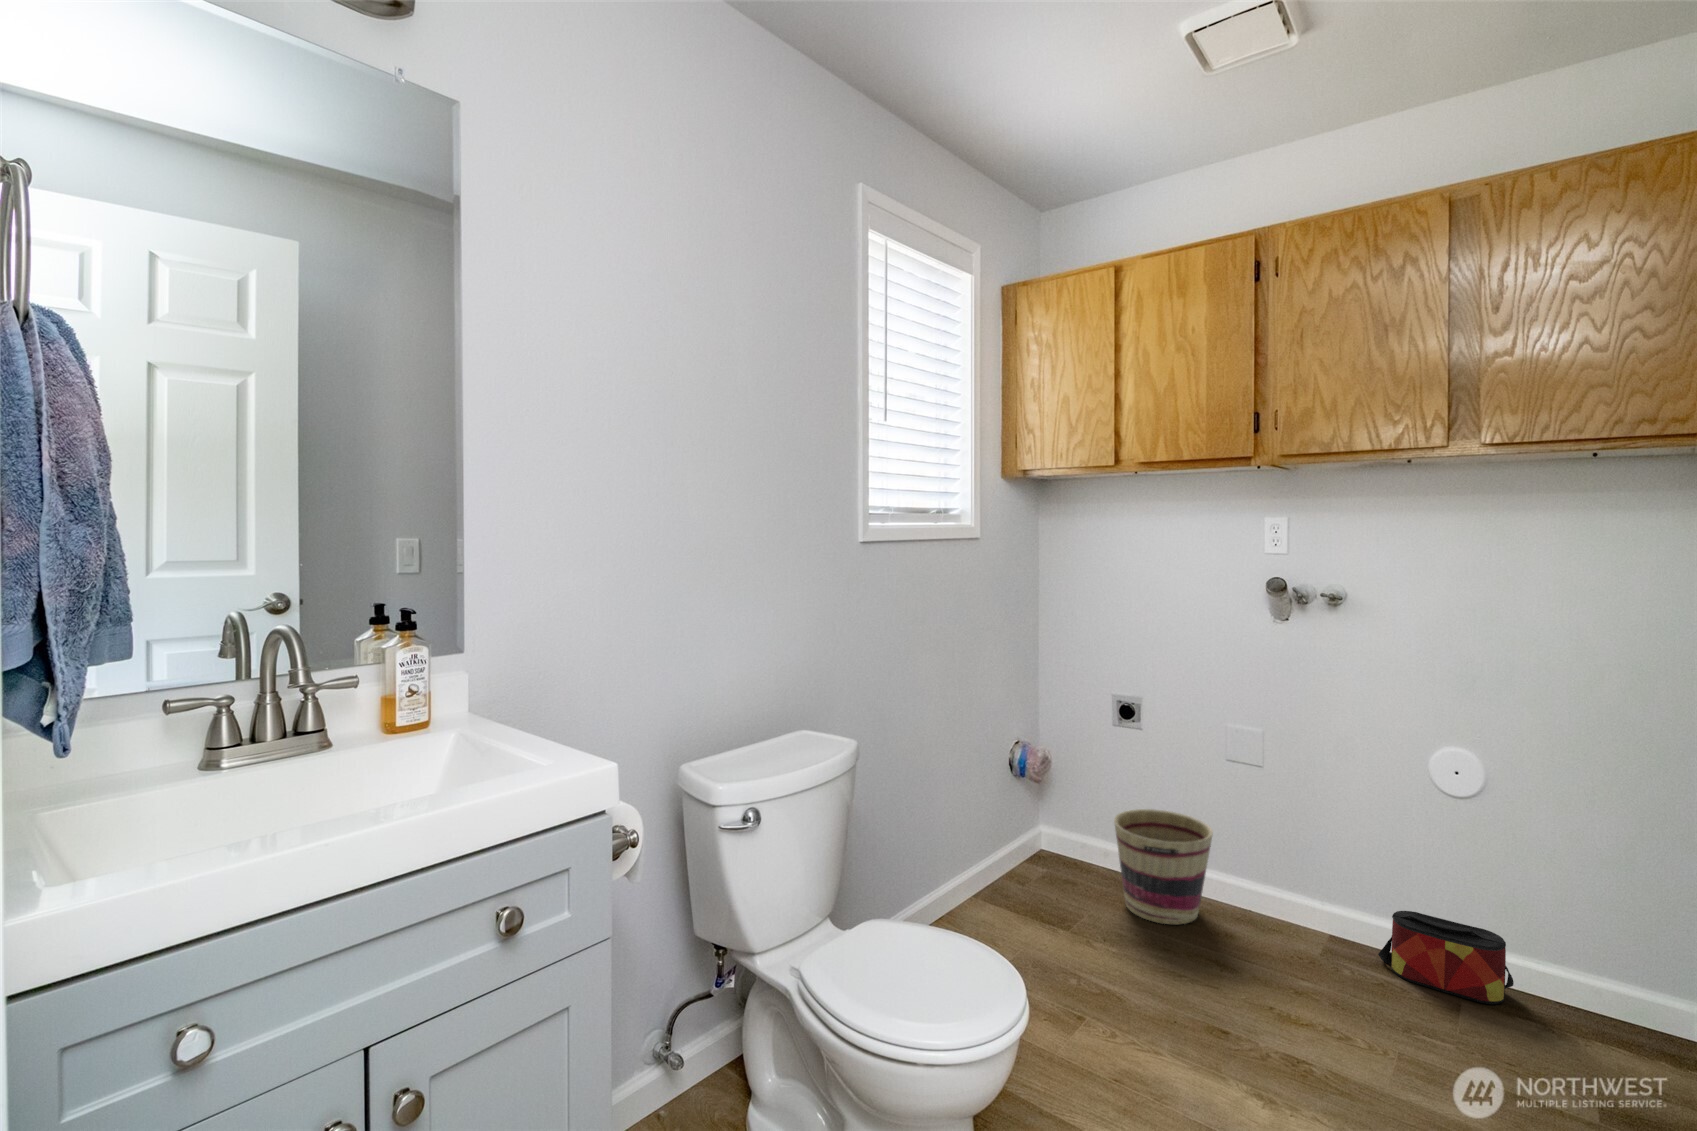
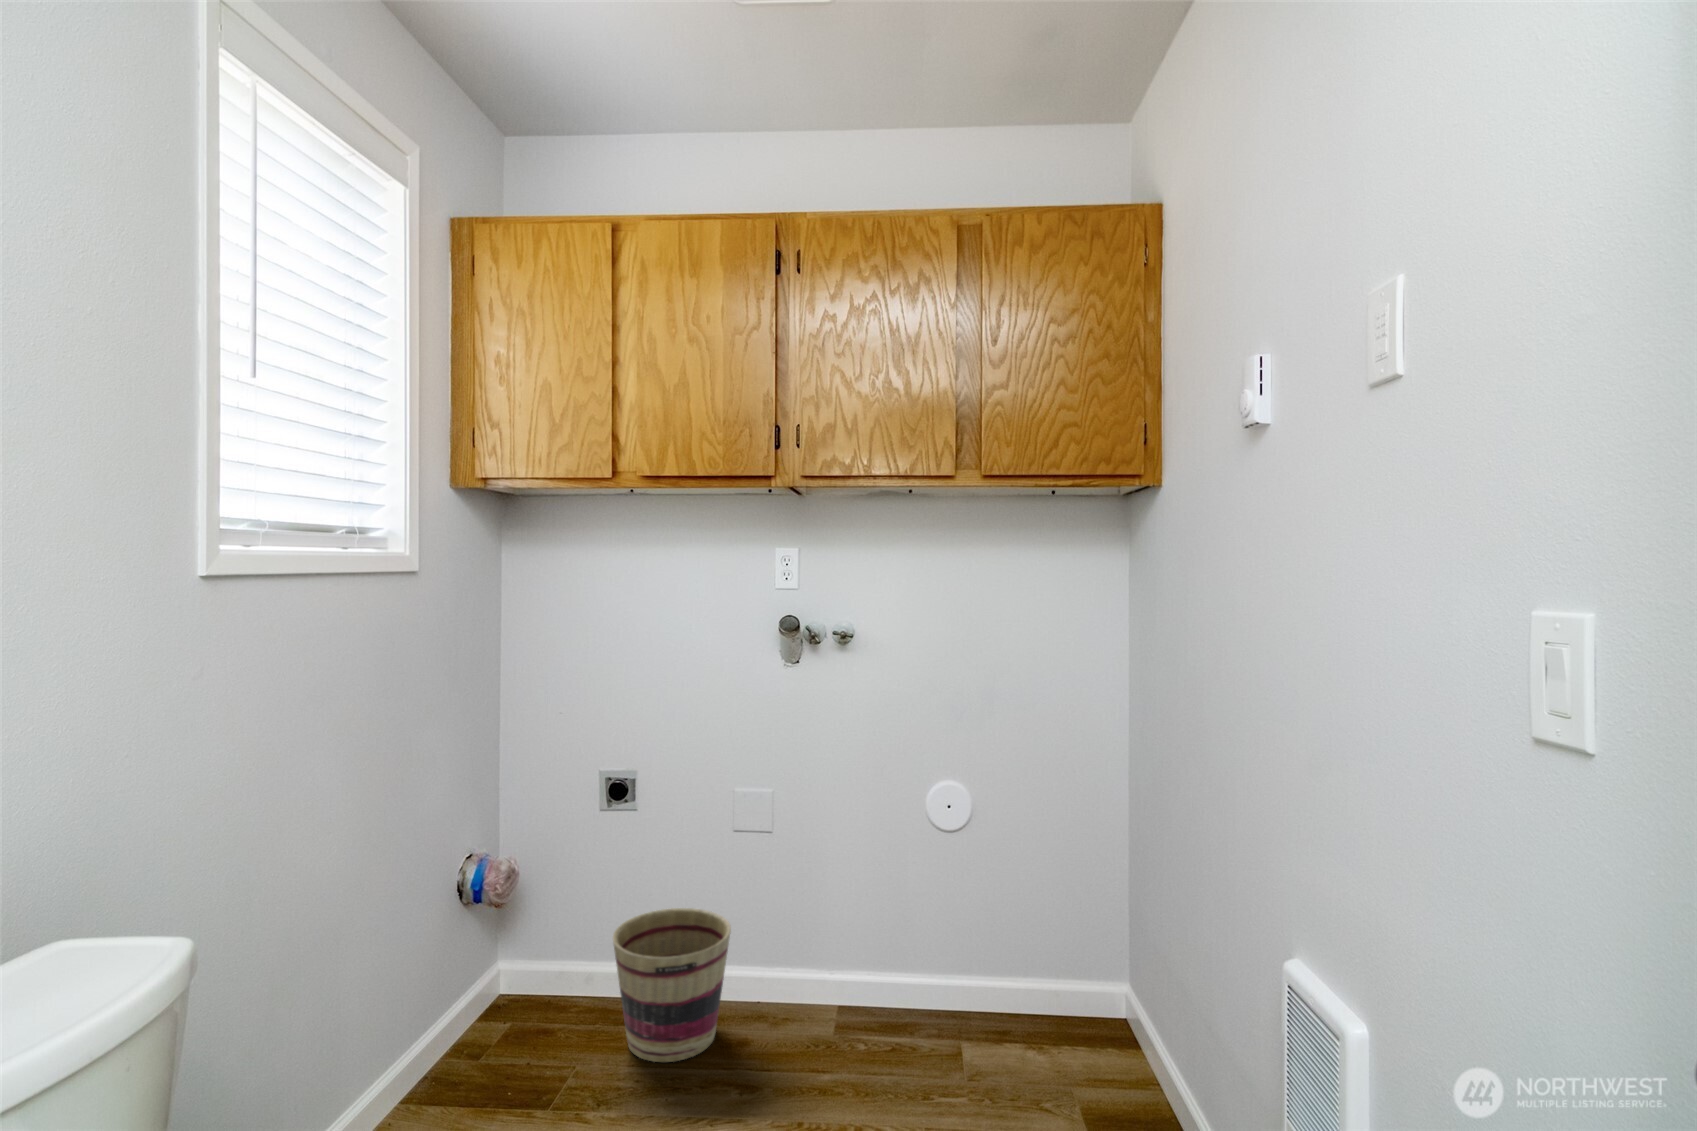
bag: present [1378,911,1514,1004] -> none [896,963,1009,1044]

